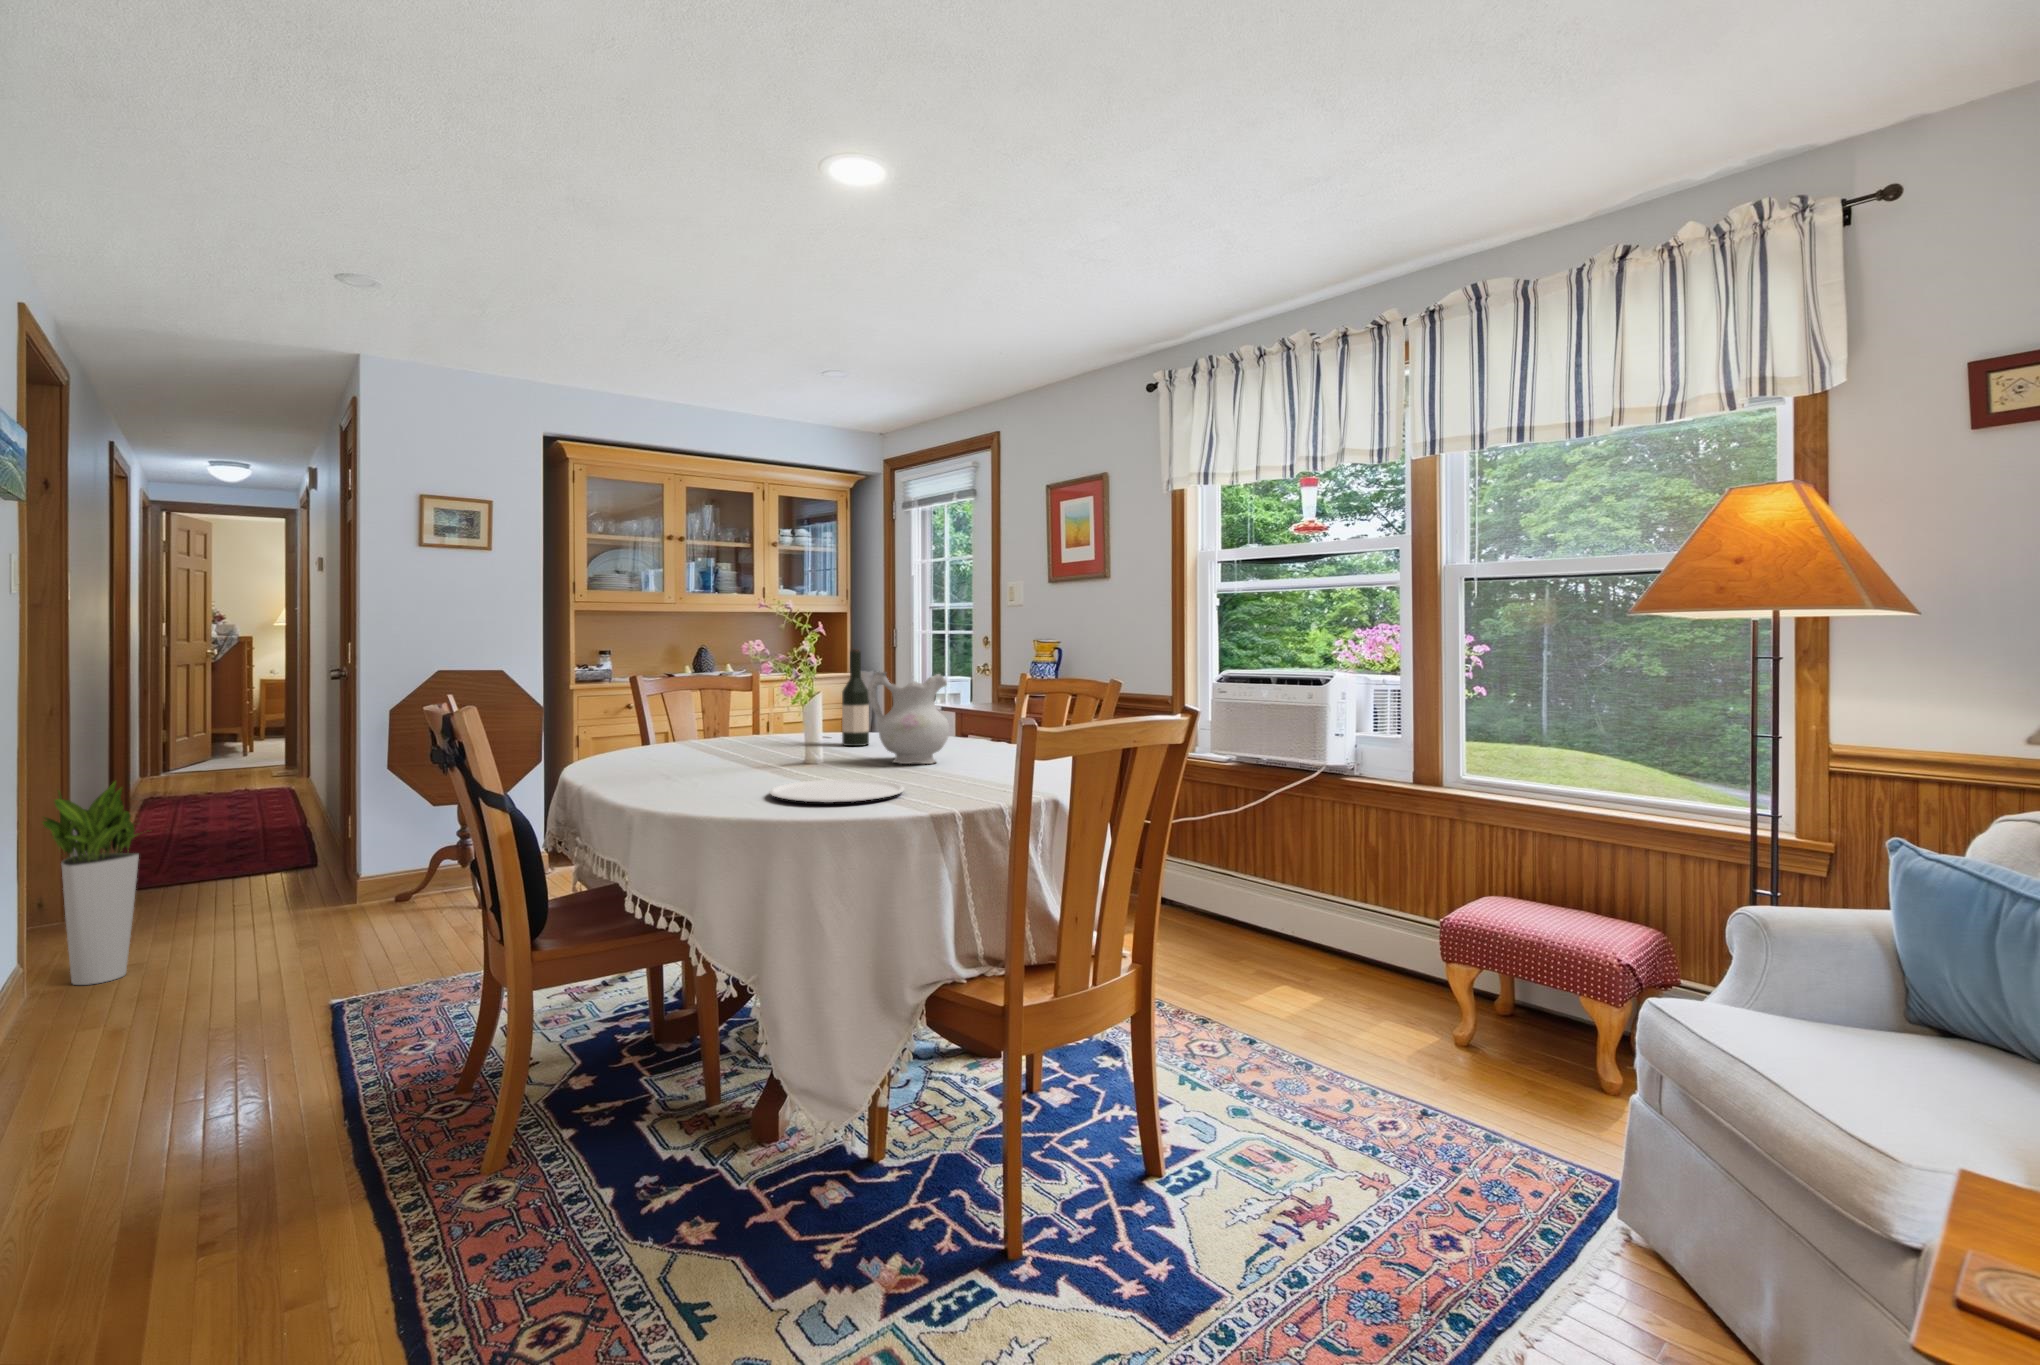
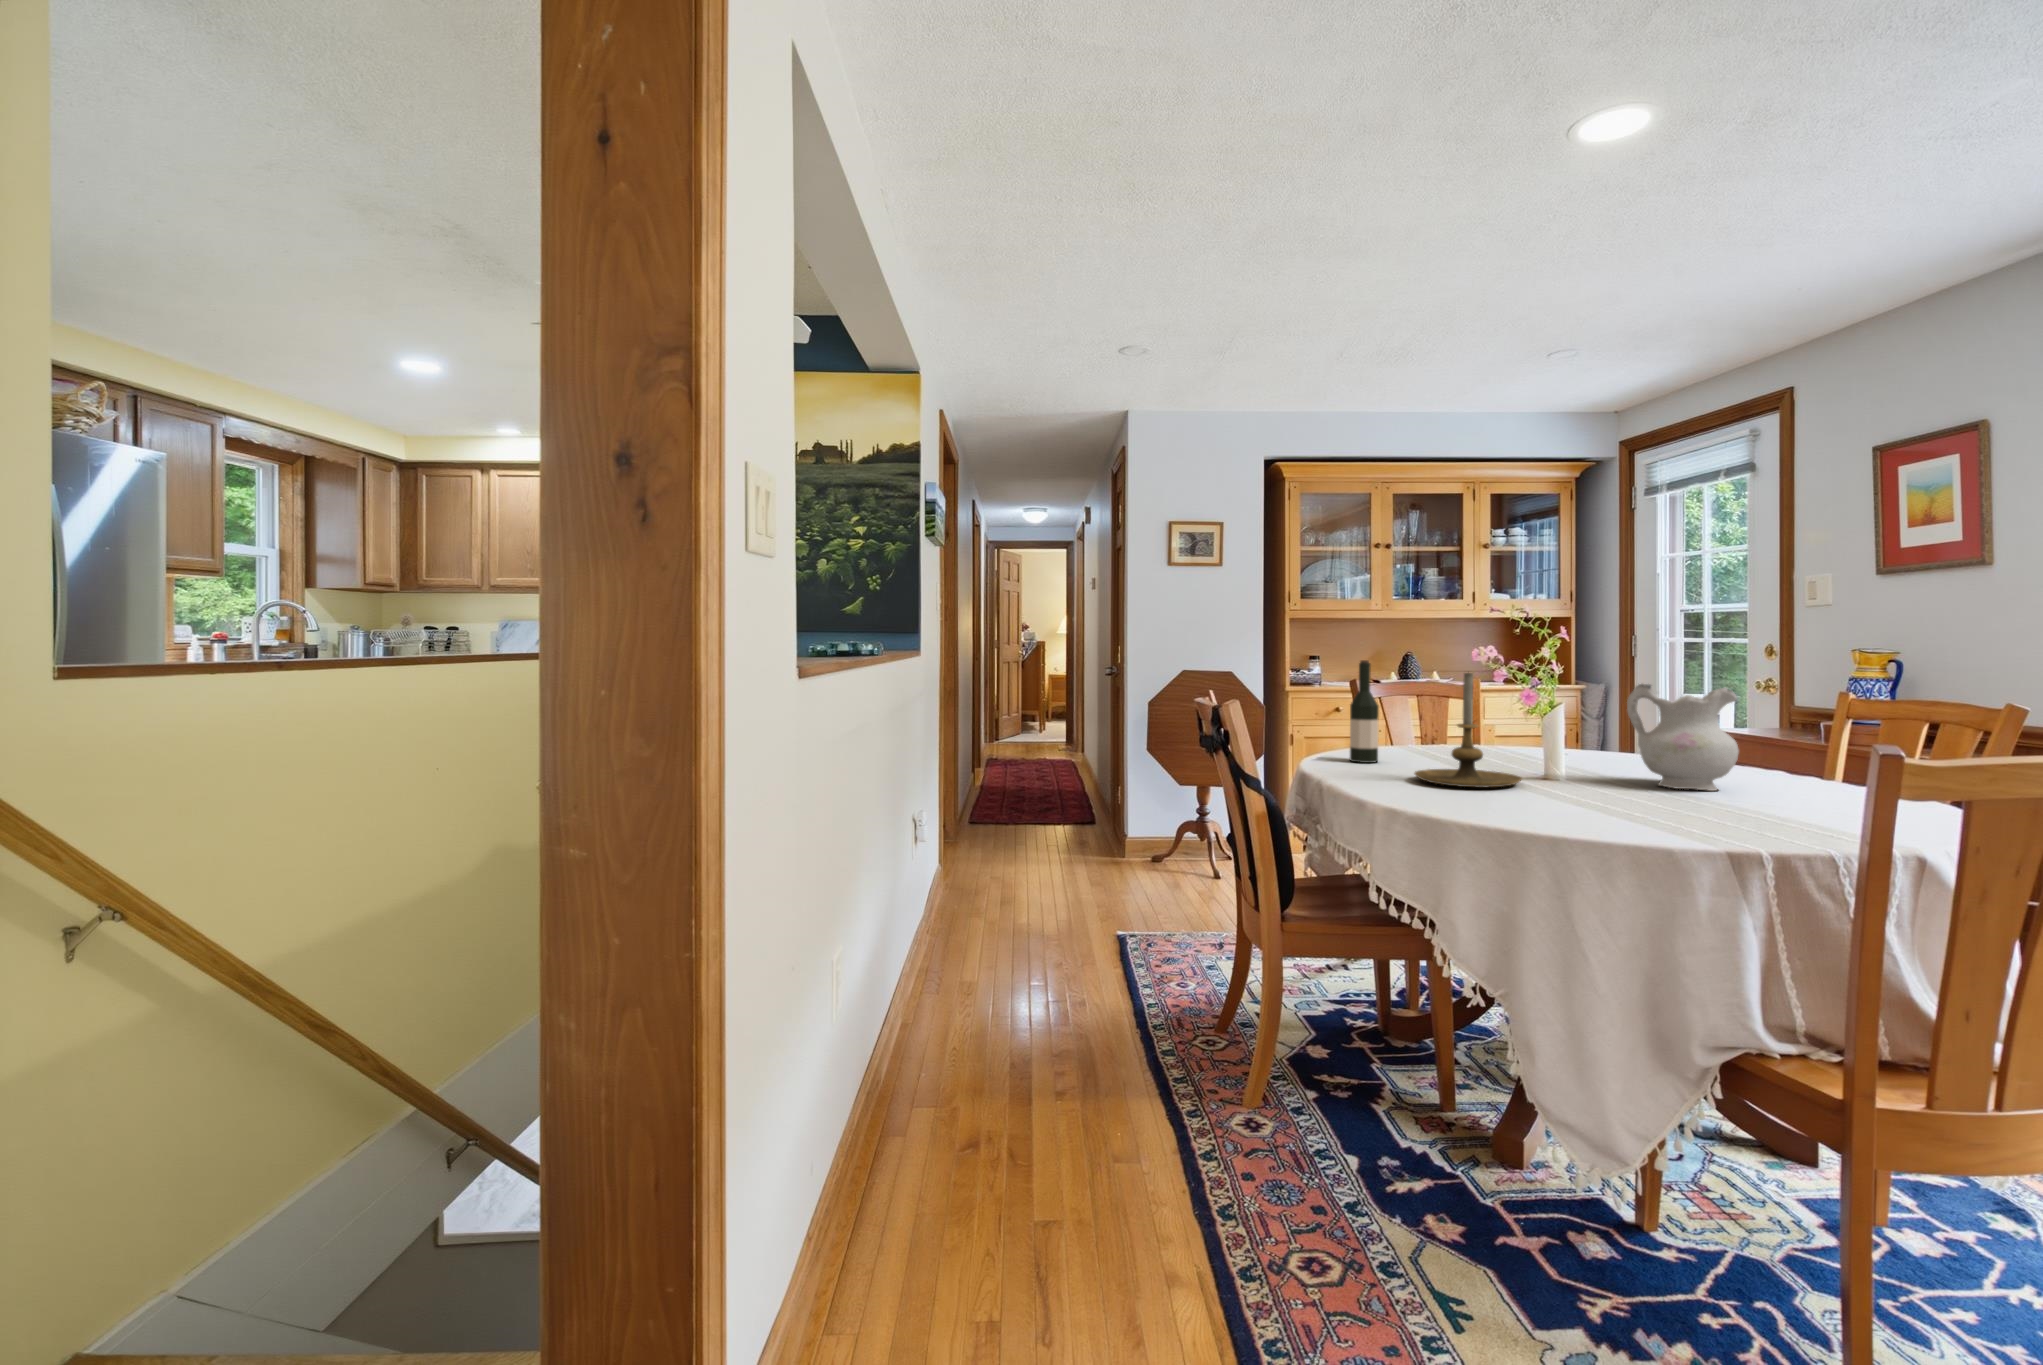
wine bottle: present [842,649,869,746] -> present [1350,660,1379,763]
candle holder: none [678,662,781,777] -> present [1415,673,1522,788]
plate: present [770,779,904,803] -> none [1520,799,1688,827]
planter: present [43,782,139,985] -> none [953,749,1011,890]

